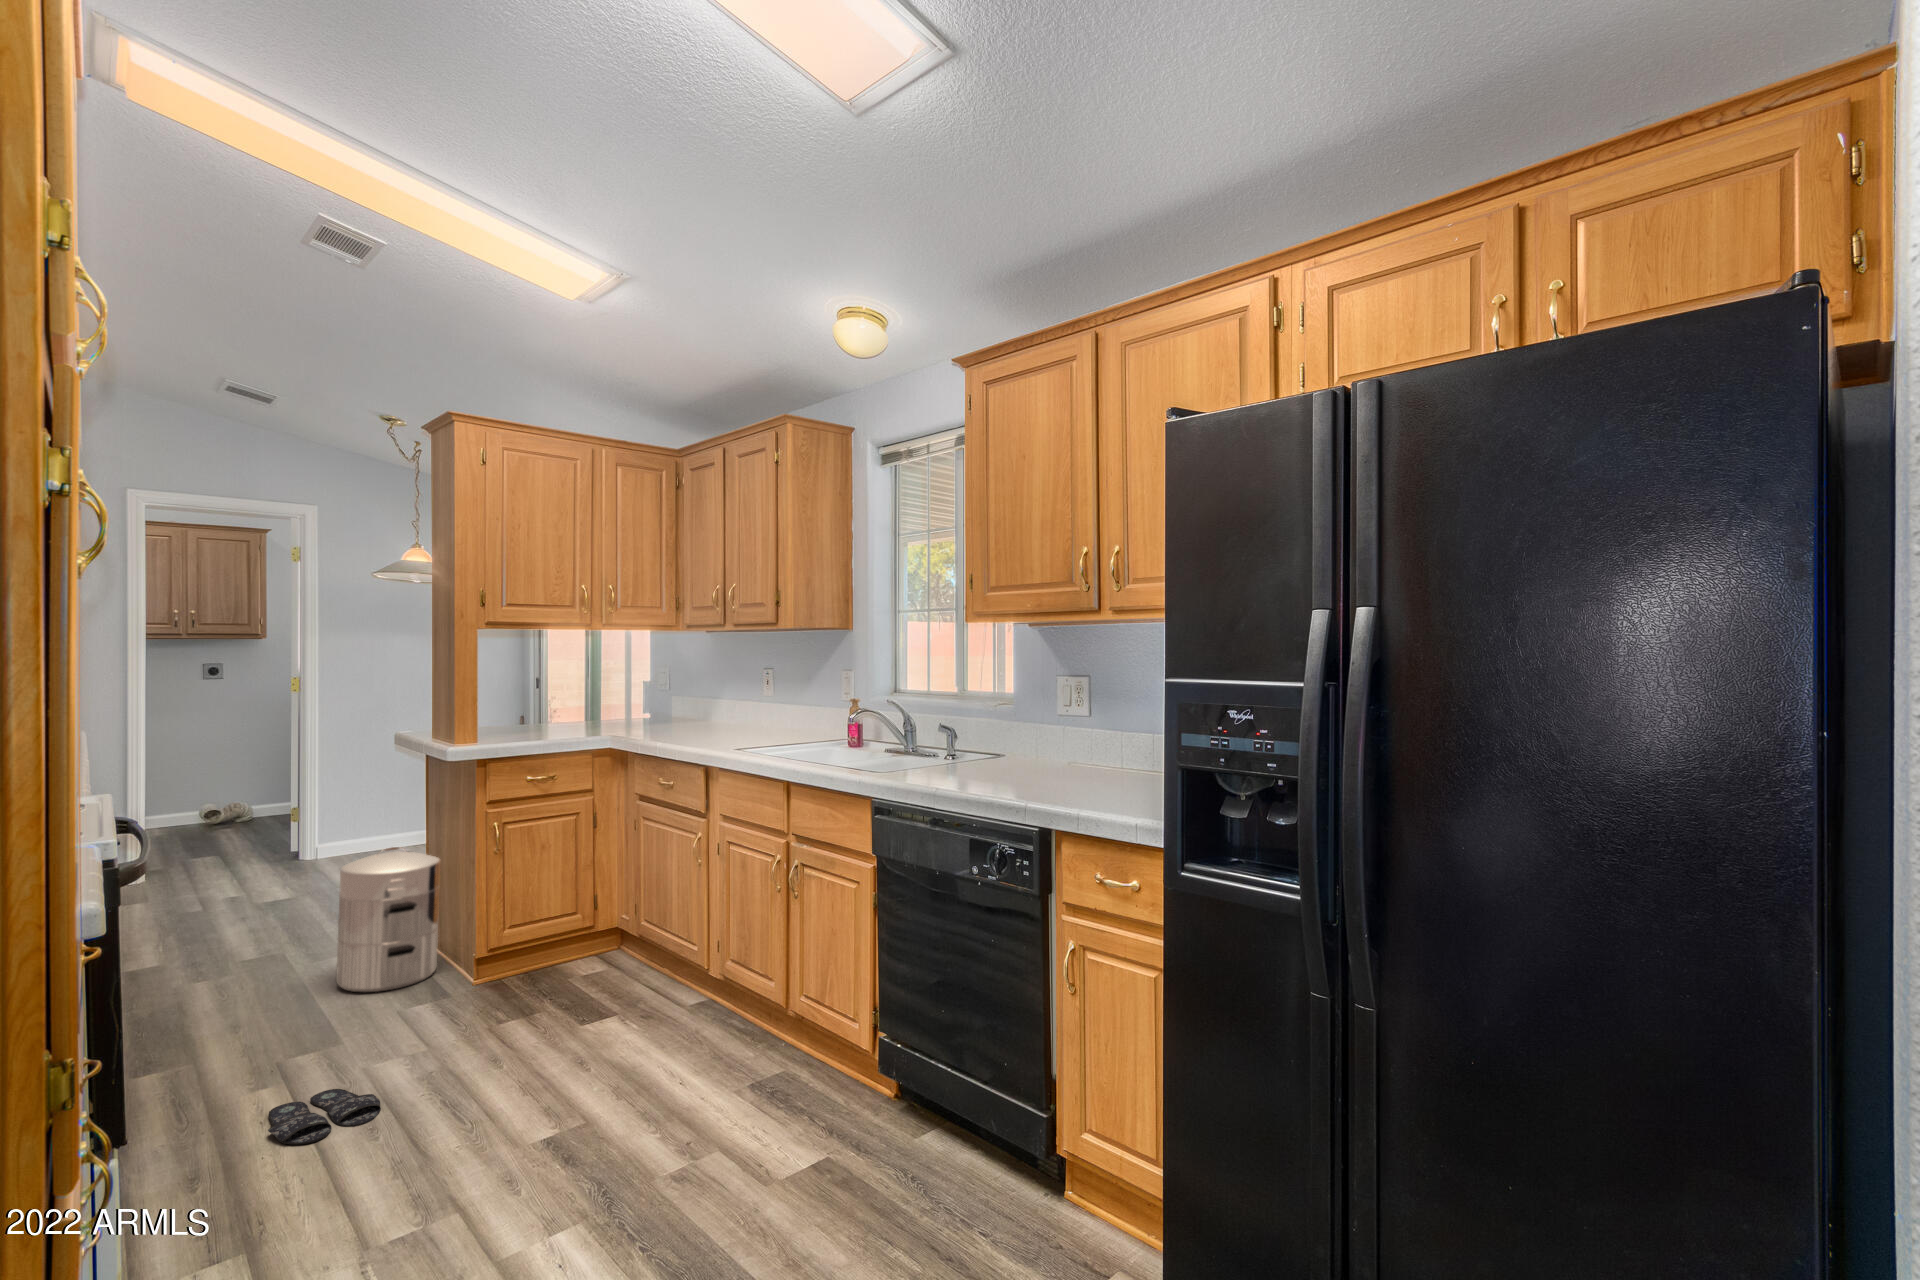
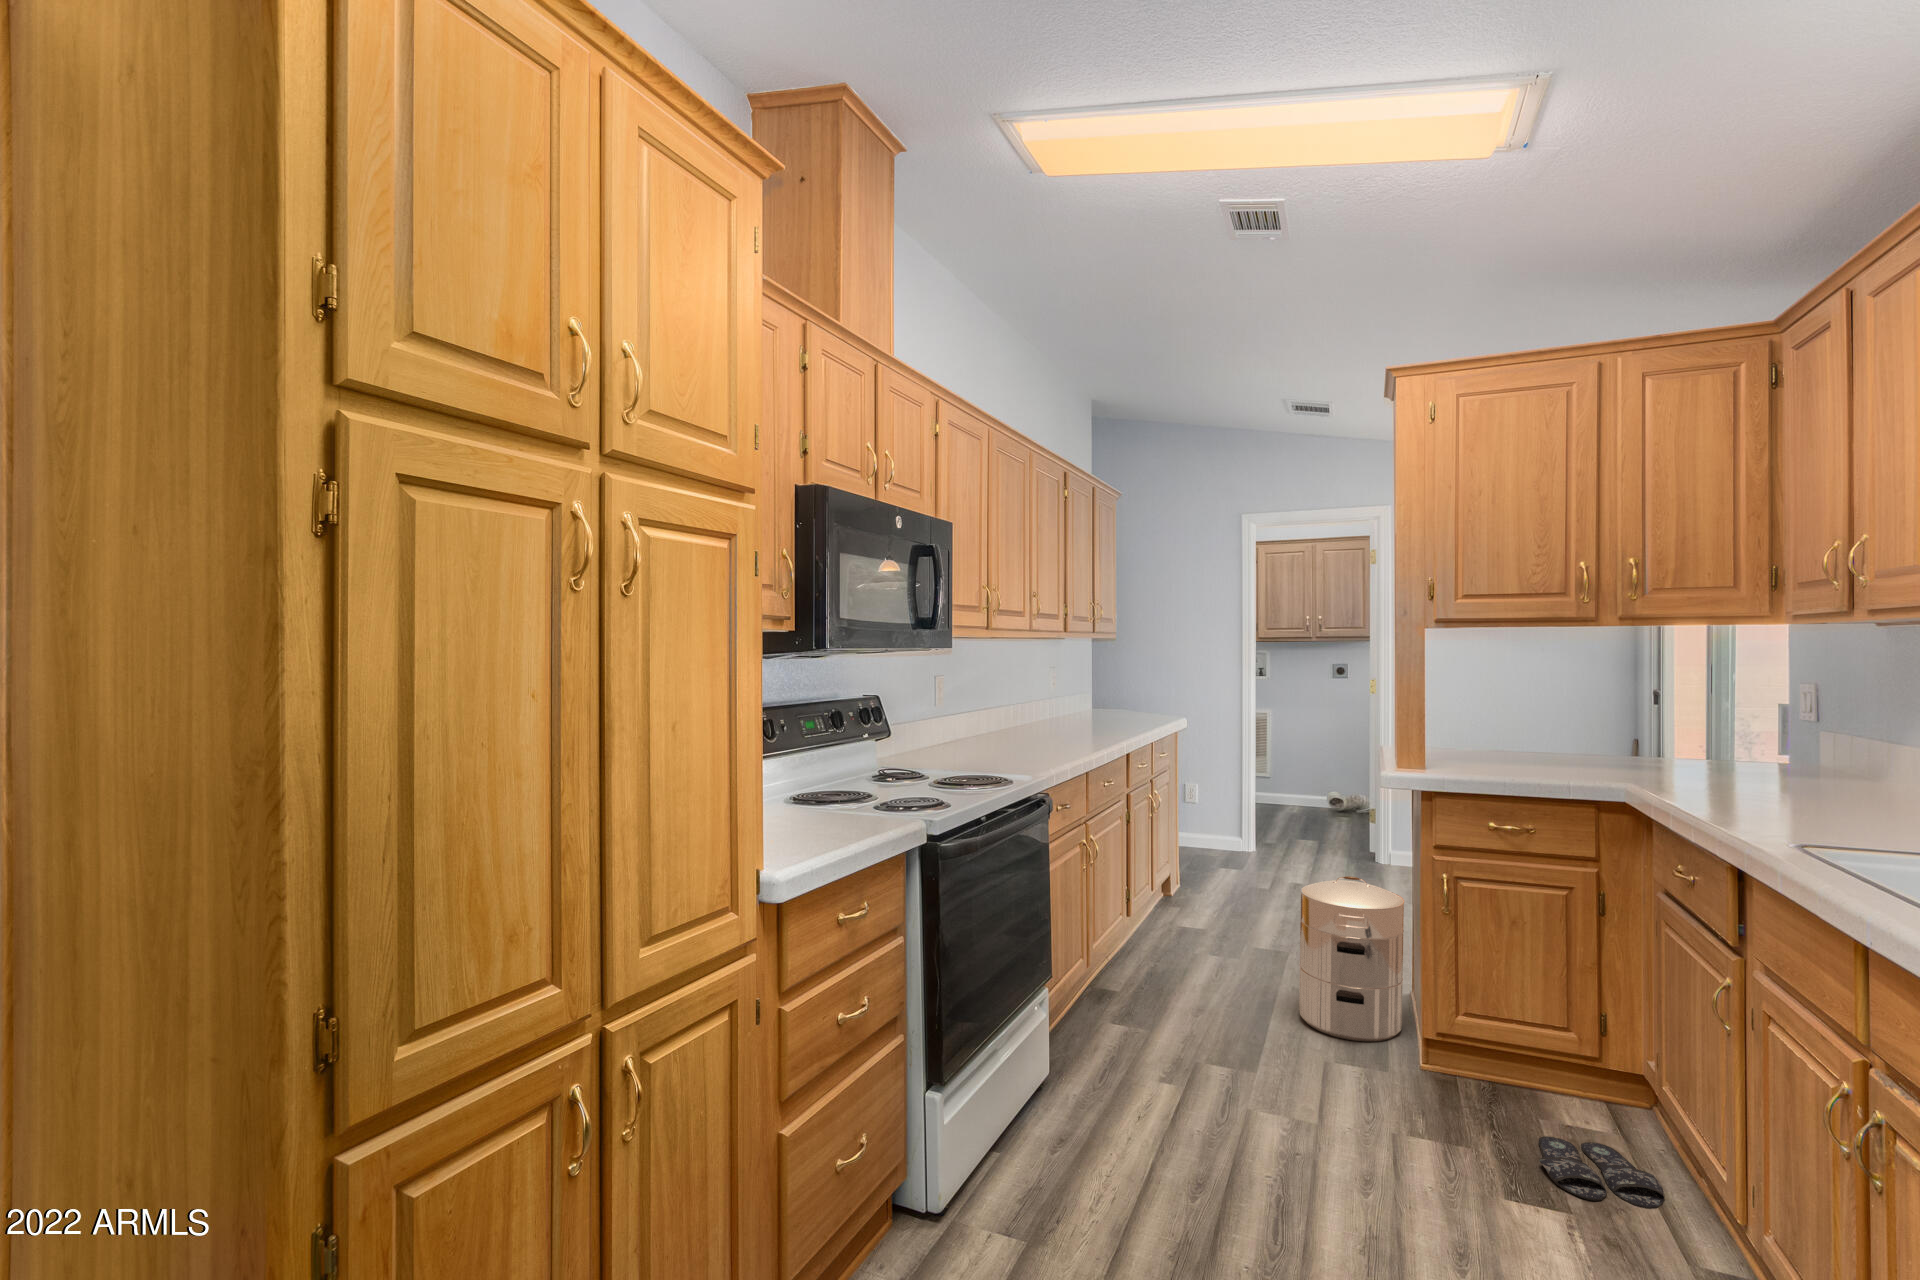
slippers: present [268,1089,381,1145] -> present [1539,1136,1664,1209]

